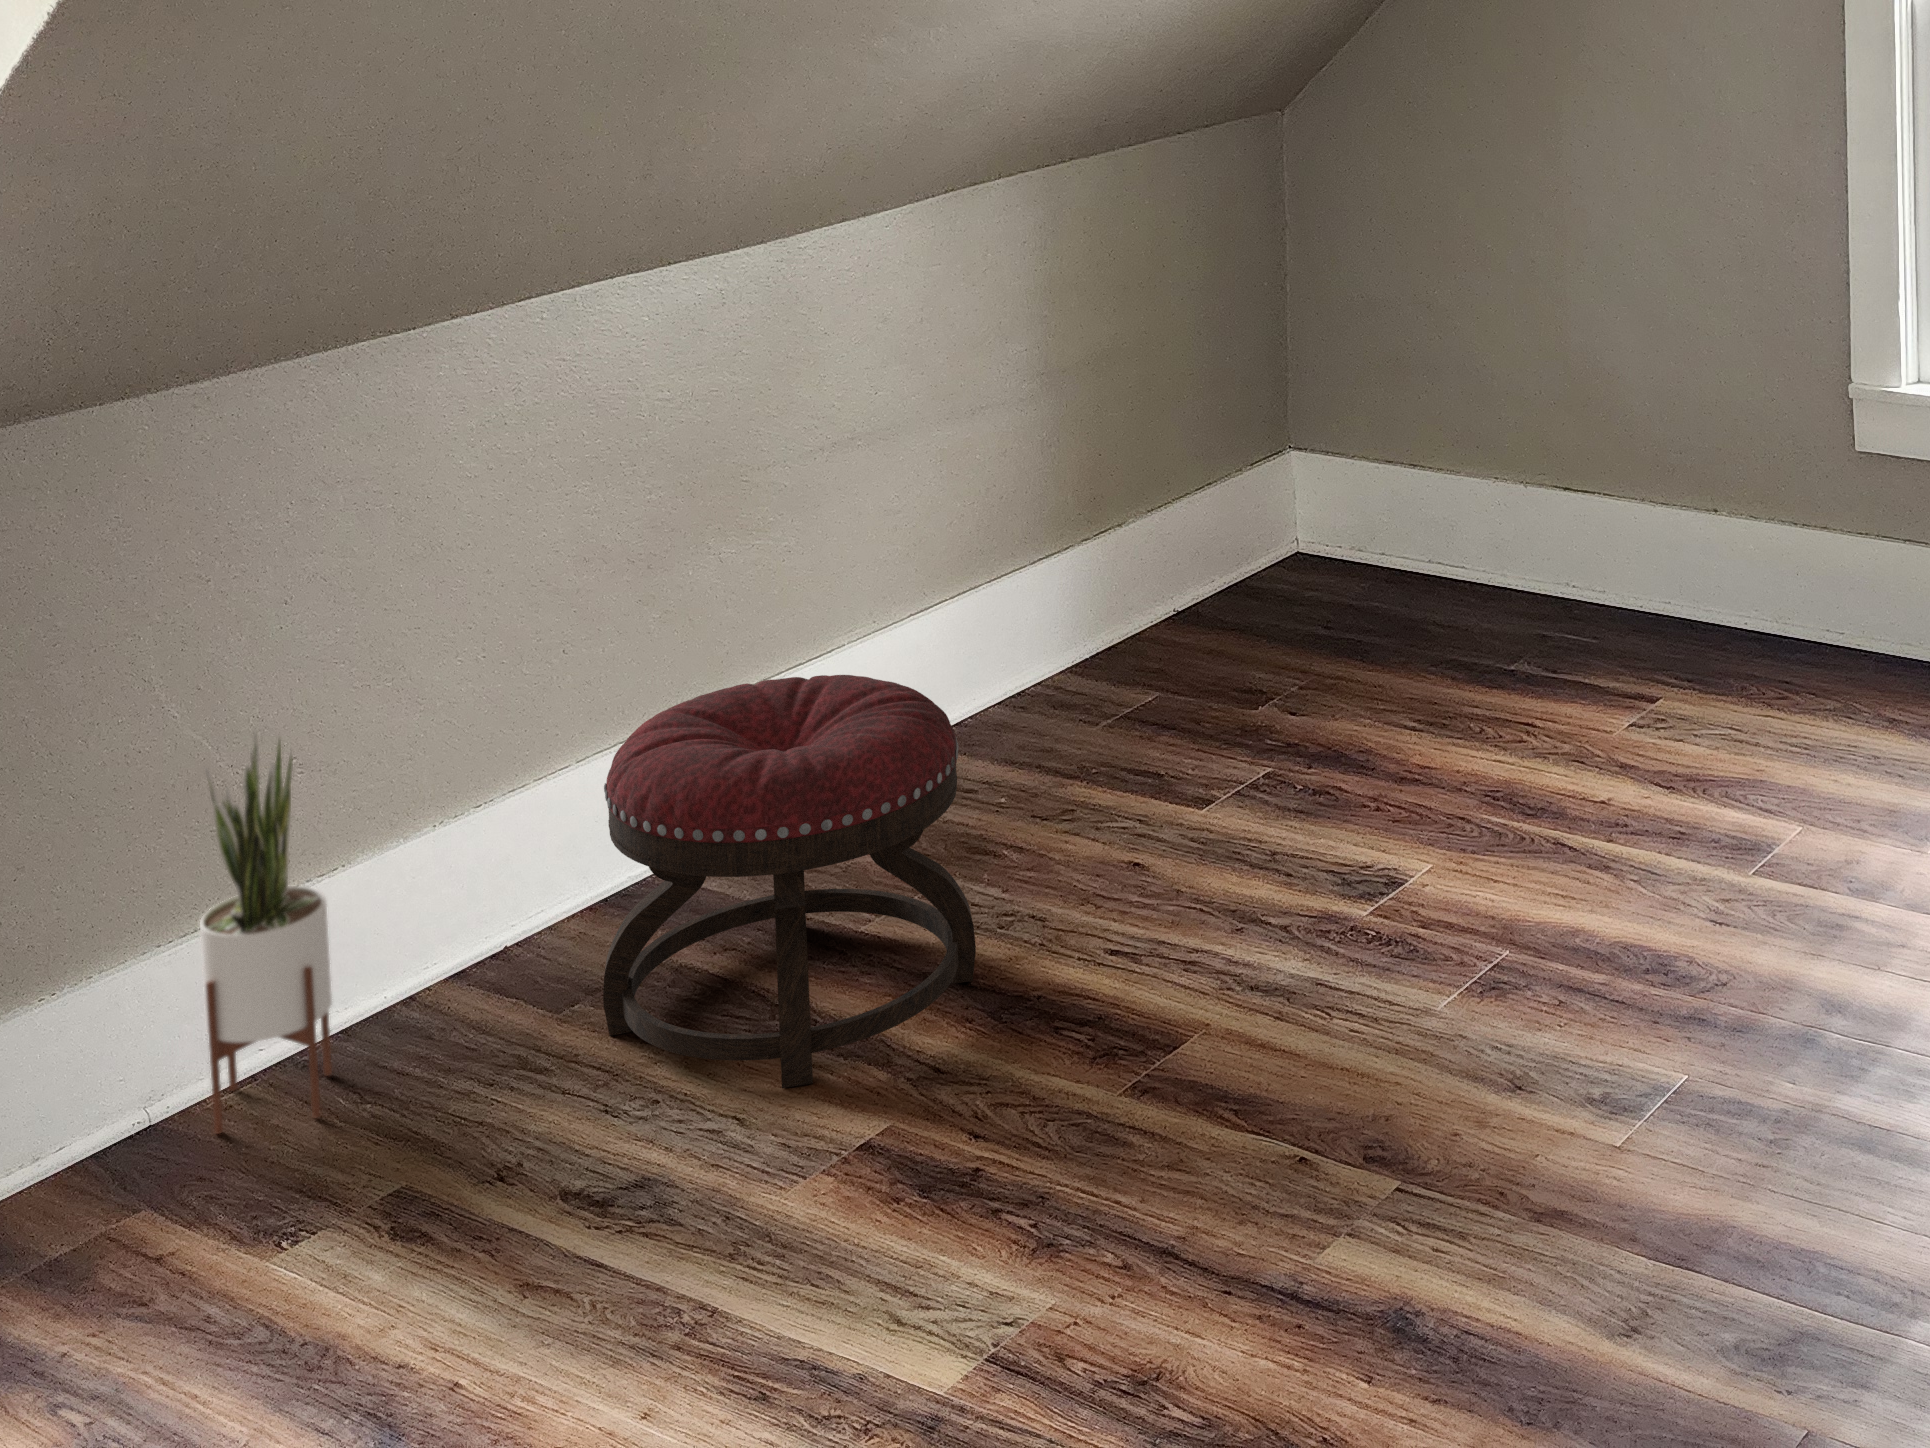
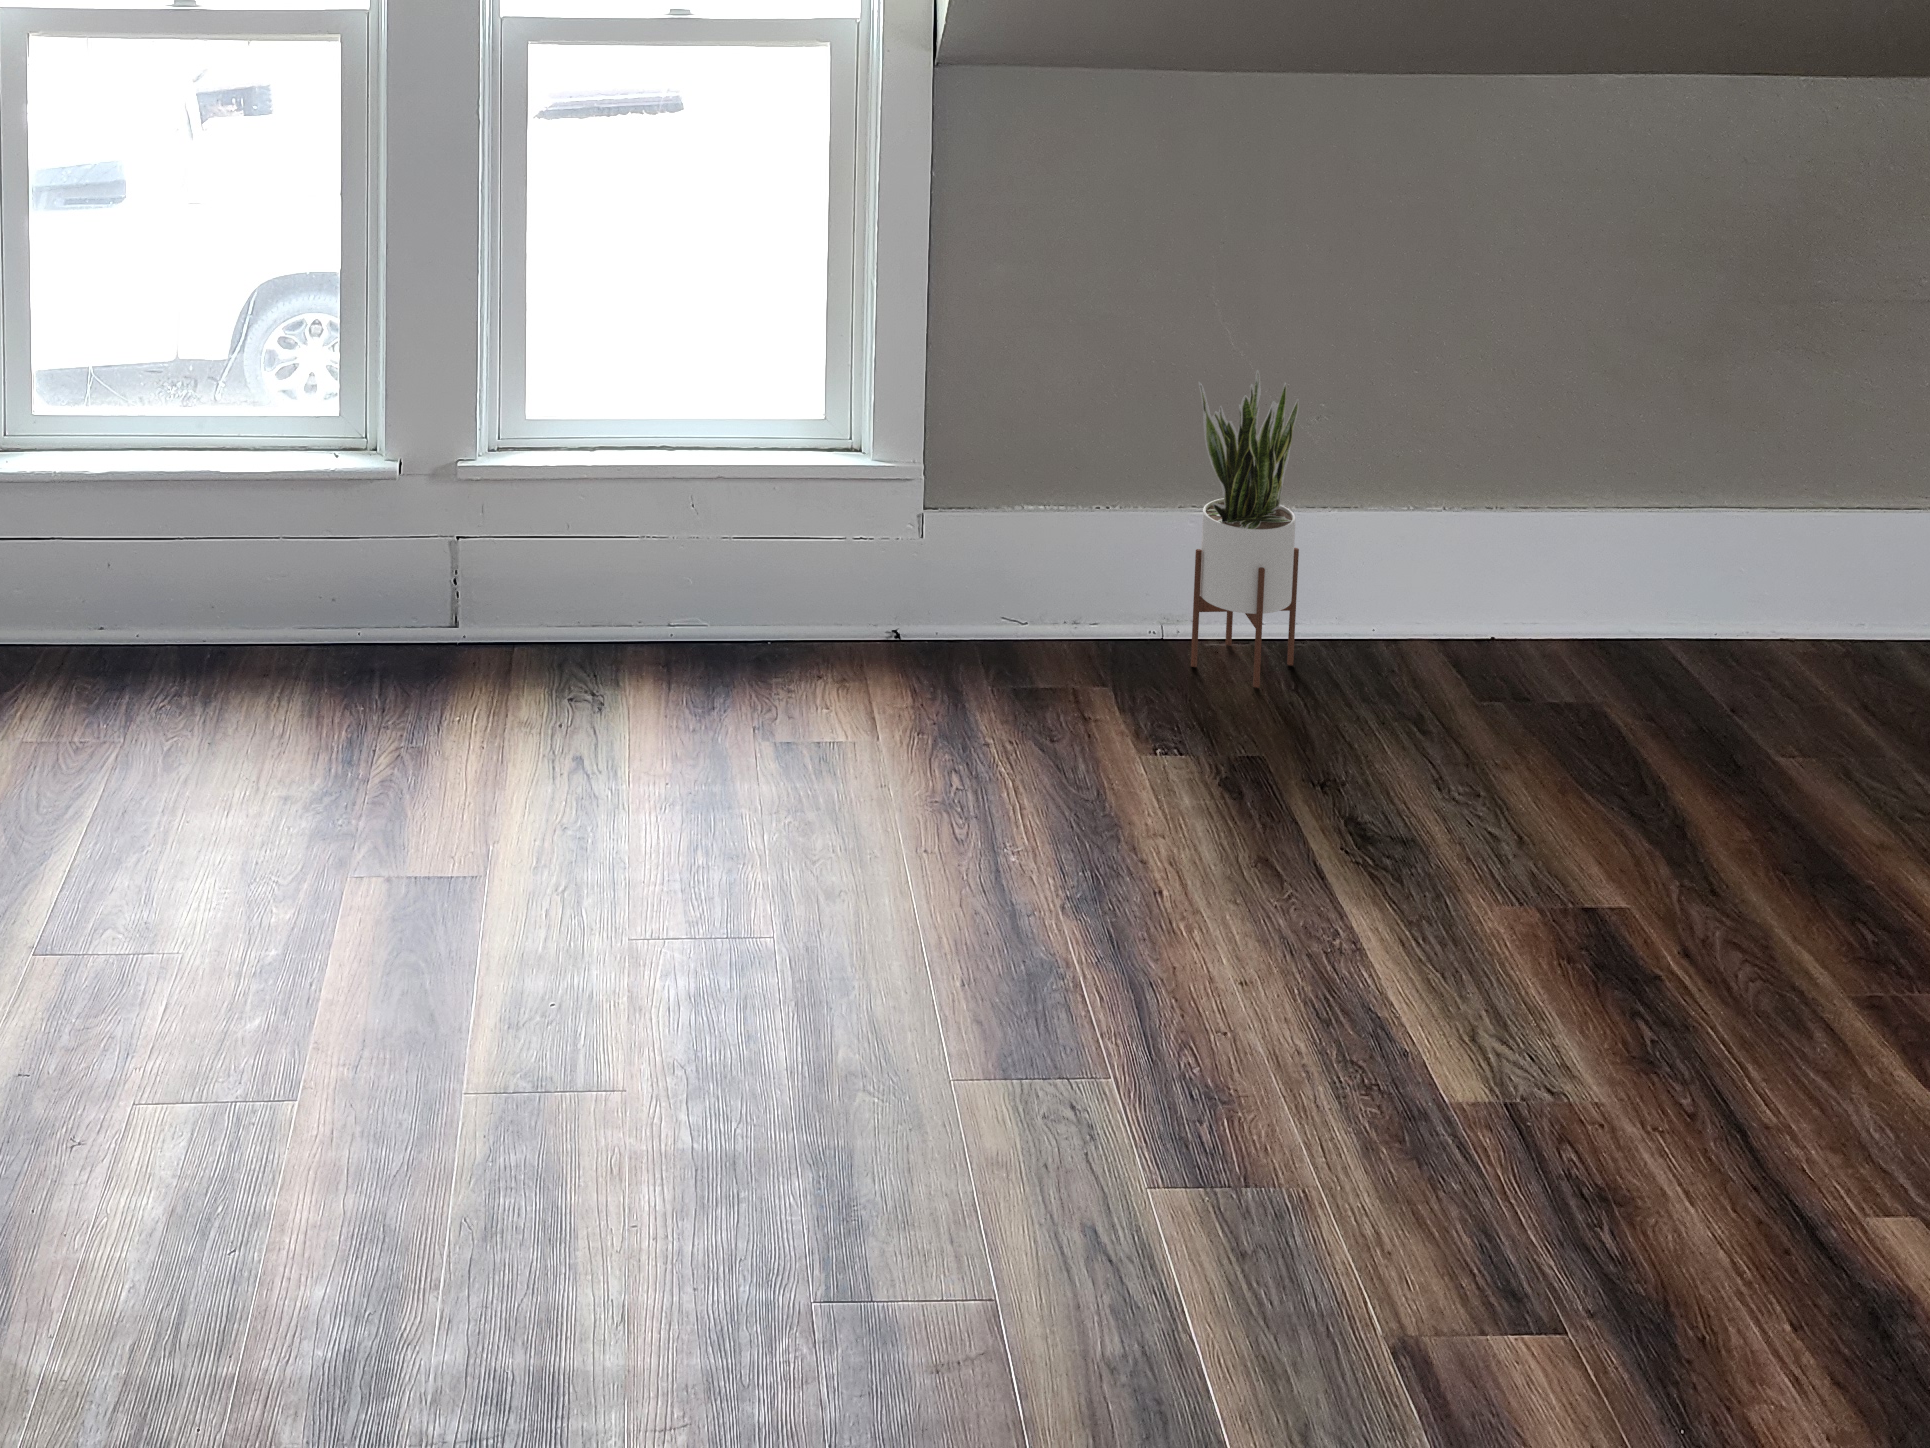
ottoman: present [603,675,976,1088] -> none [1492,478,1847,845]

